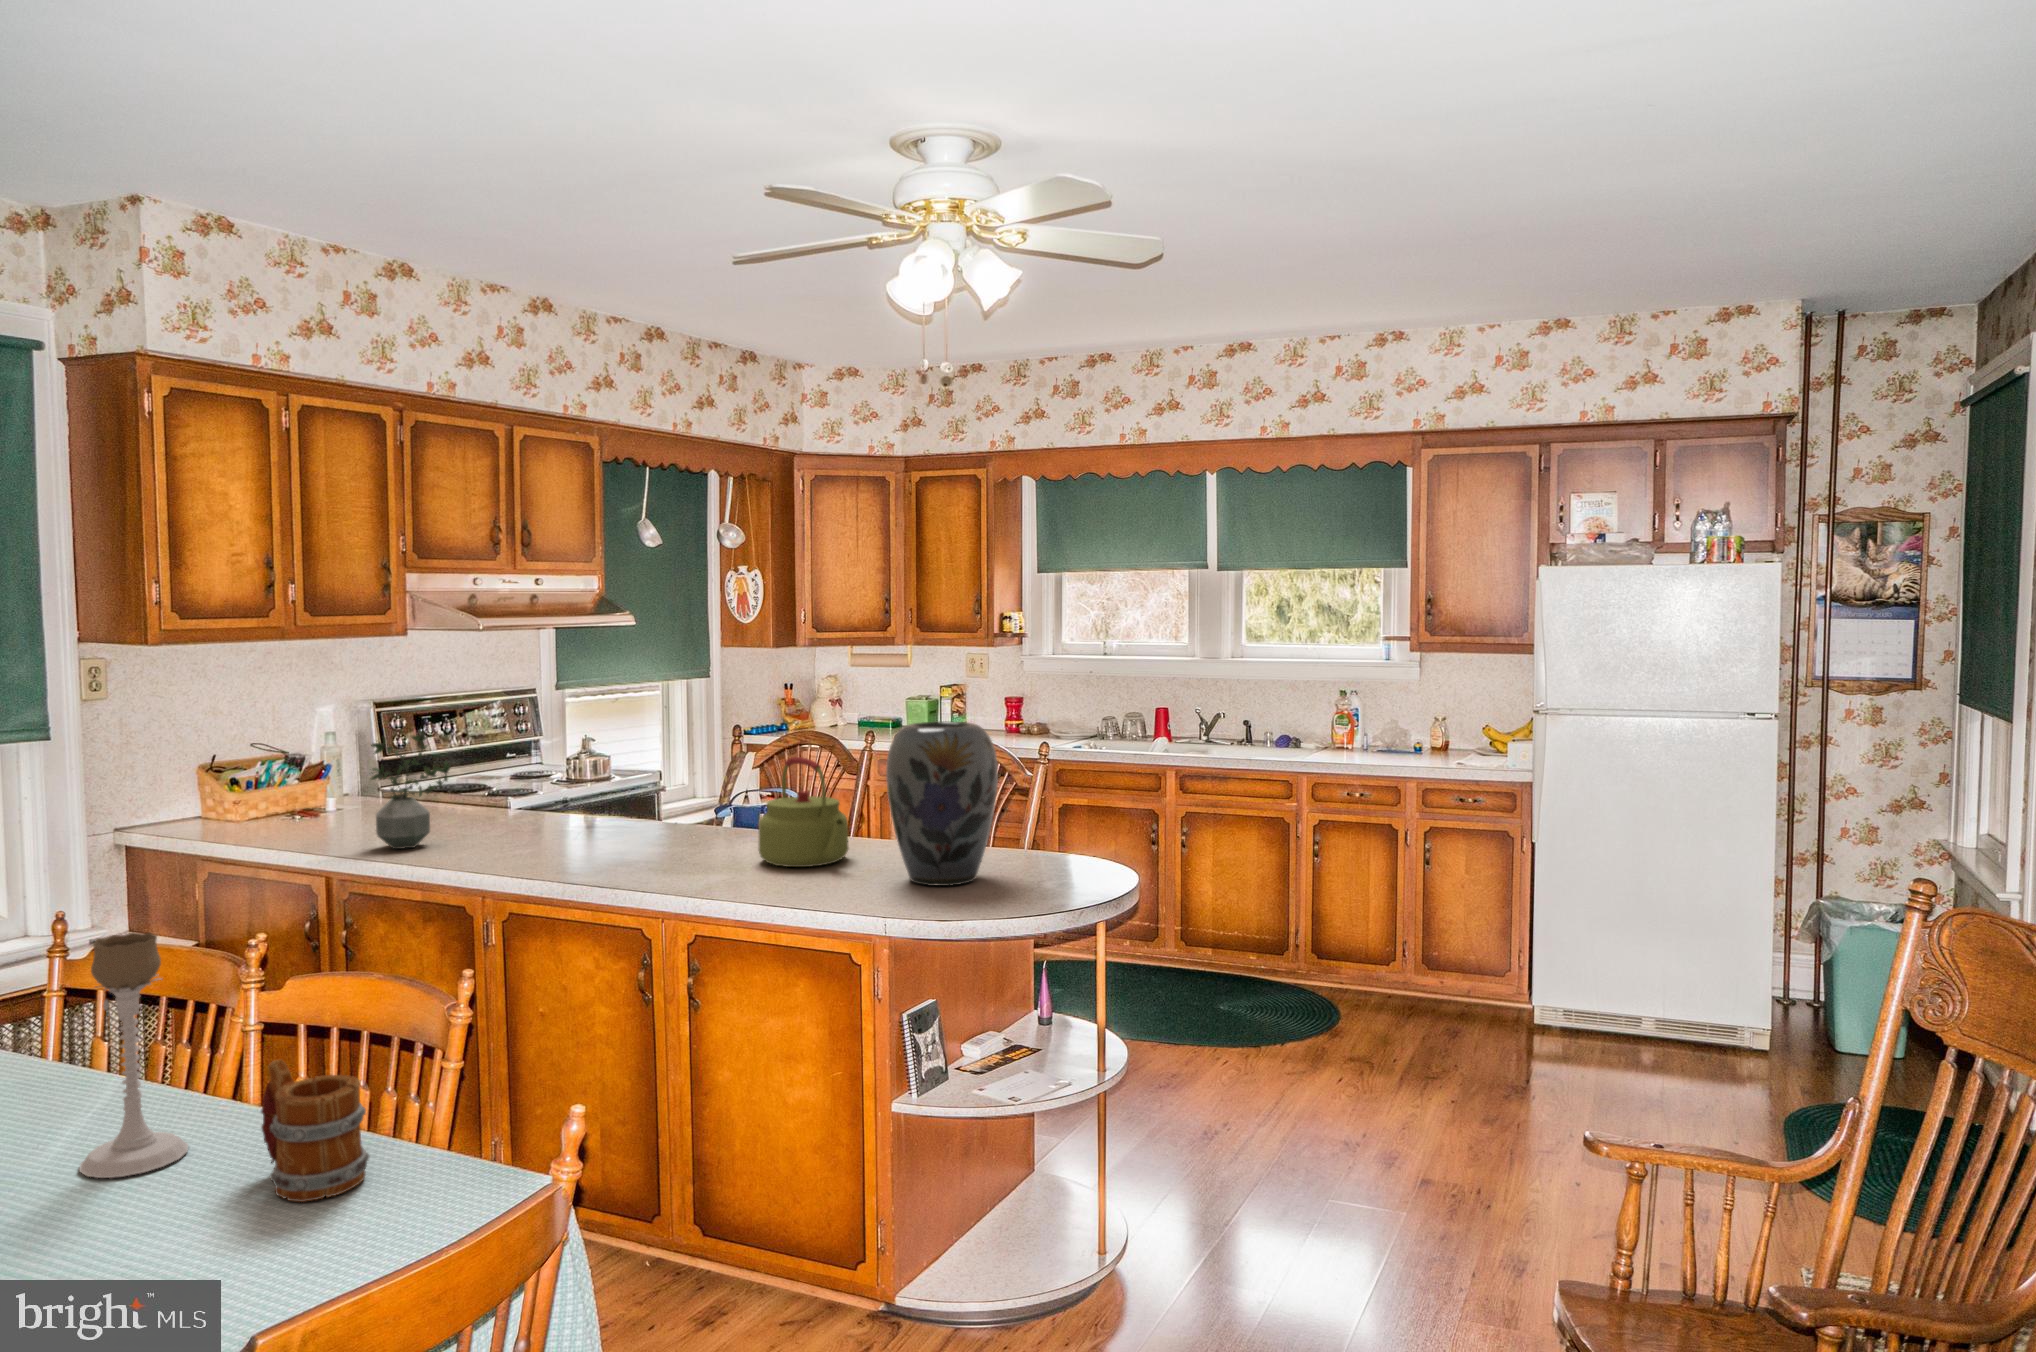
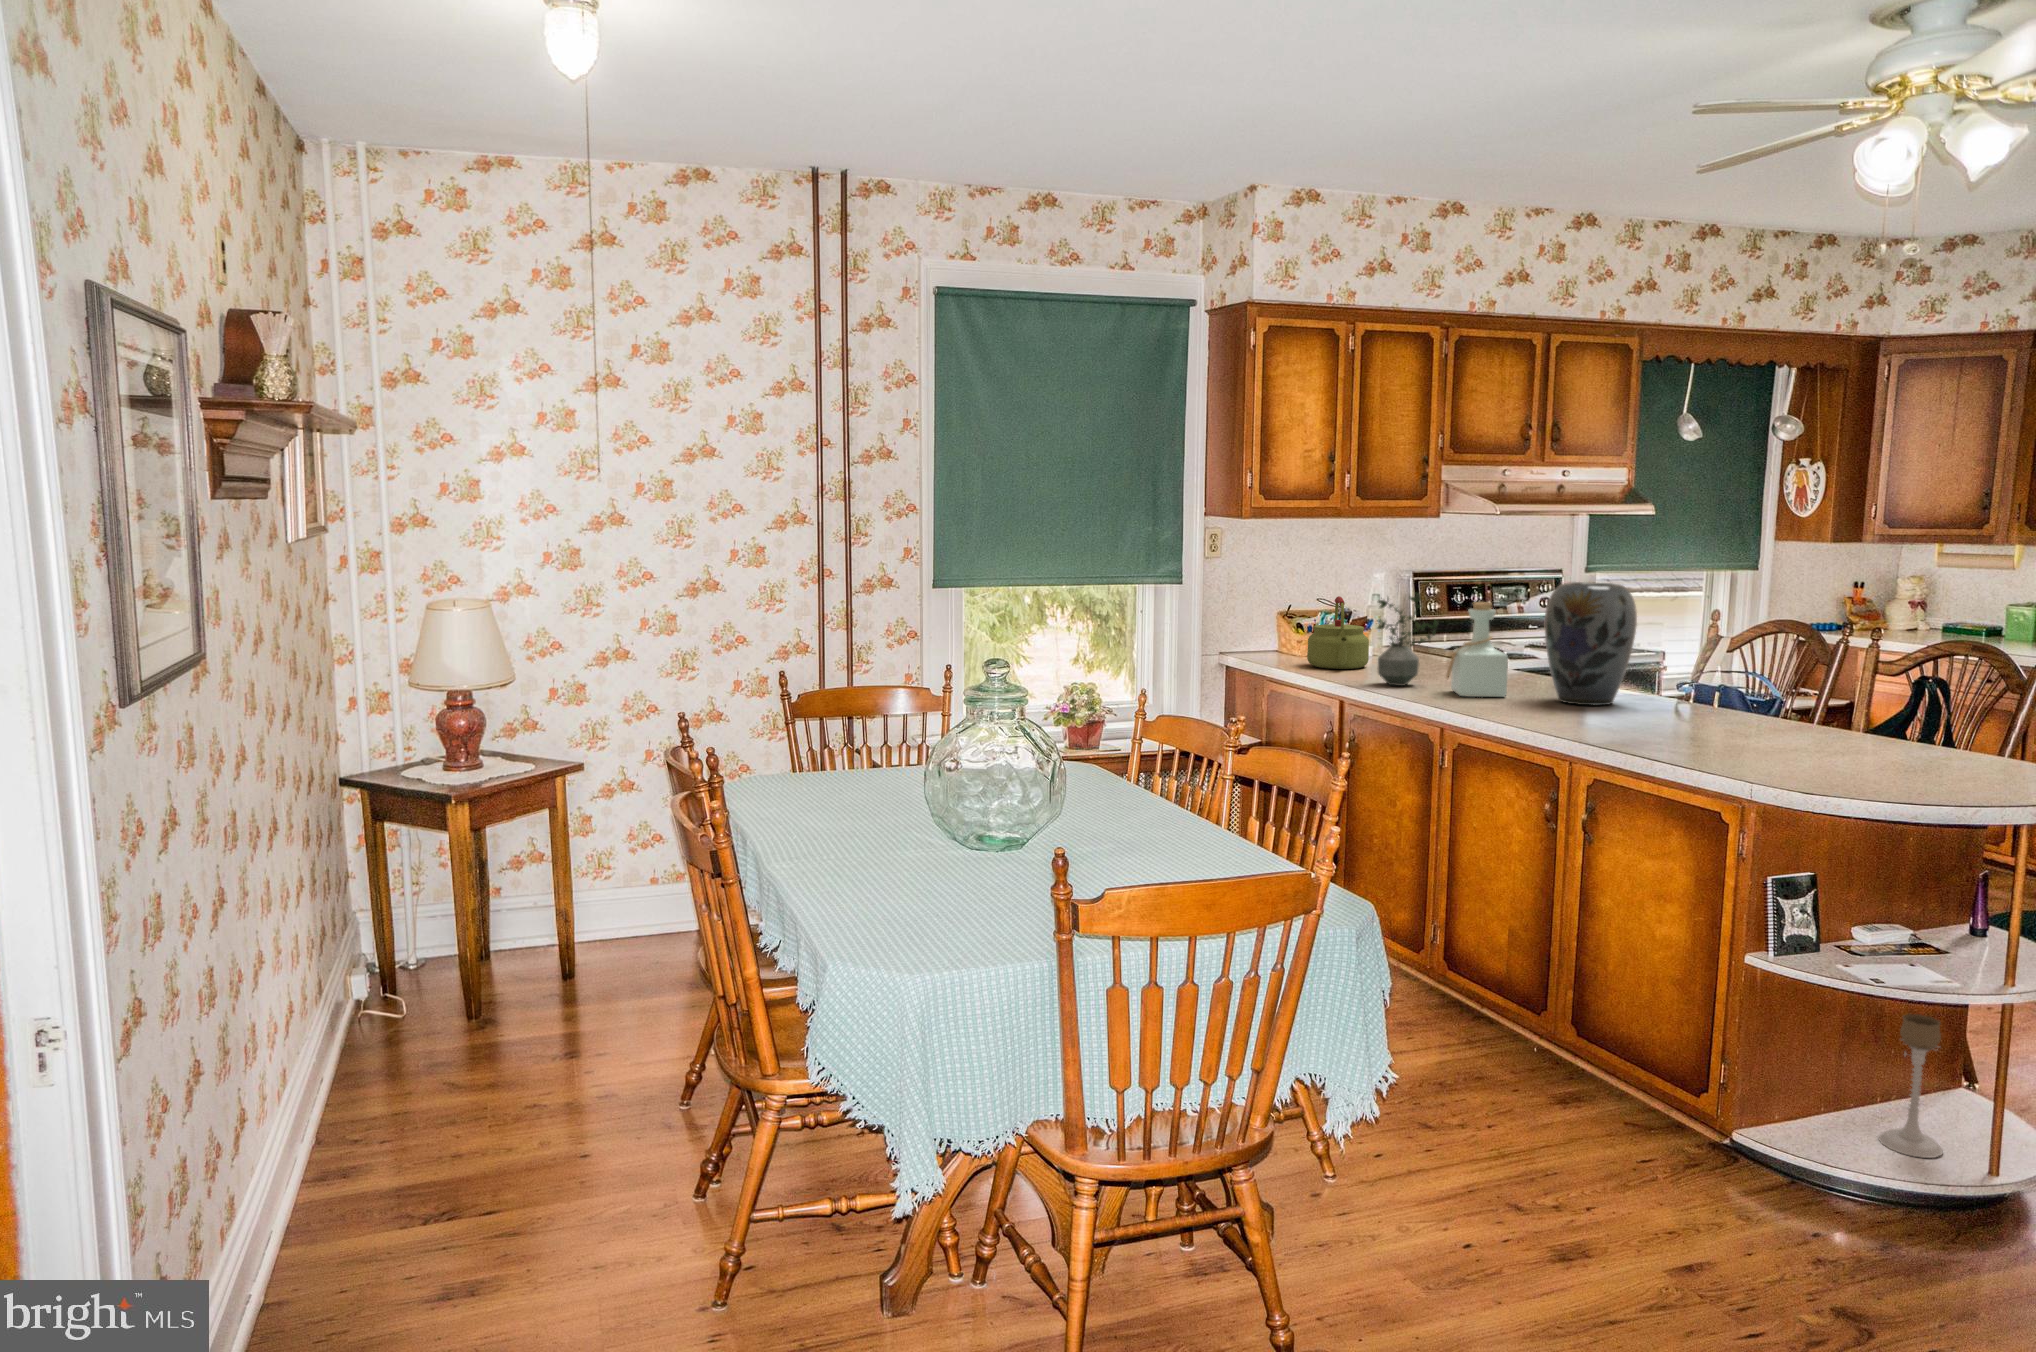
vase: present [886,722,998,886] -> present [1545,582,1637,706]
bottle: none [473,737,550,853] -> present [1446,602,1508,697]
kettle: present [759,757,849,867] -> present [1307,596,1369,669]
candle holder: present [79,933,188,1178] -> present [1879,1014,1943,1158]
mug: present [261,1060,369,1202] -> none [1205,772,1263,859]

